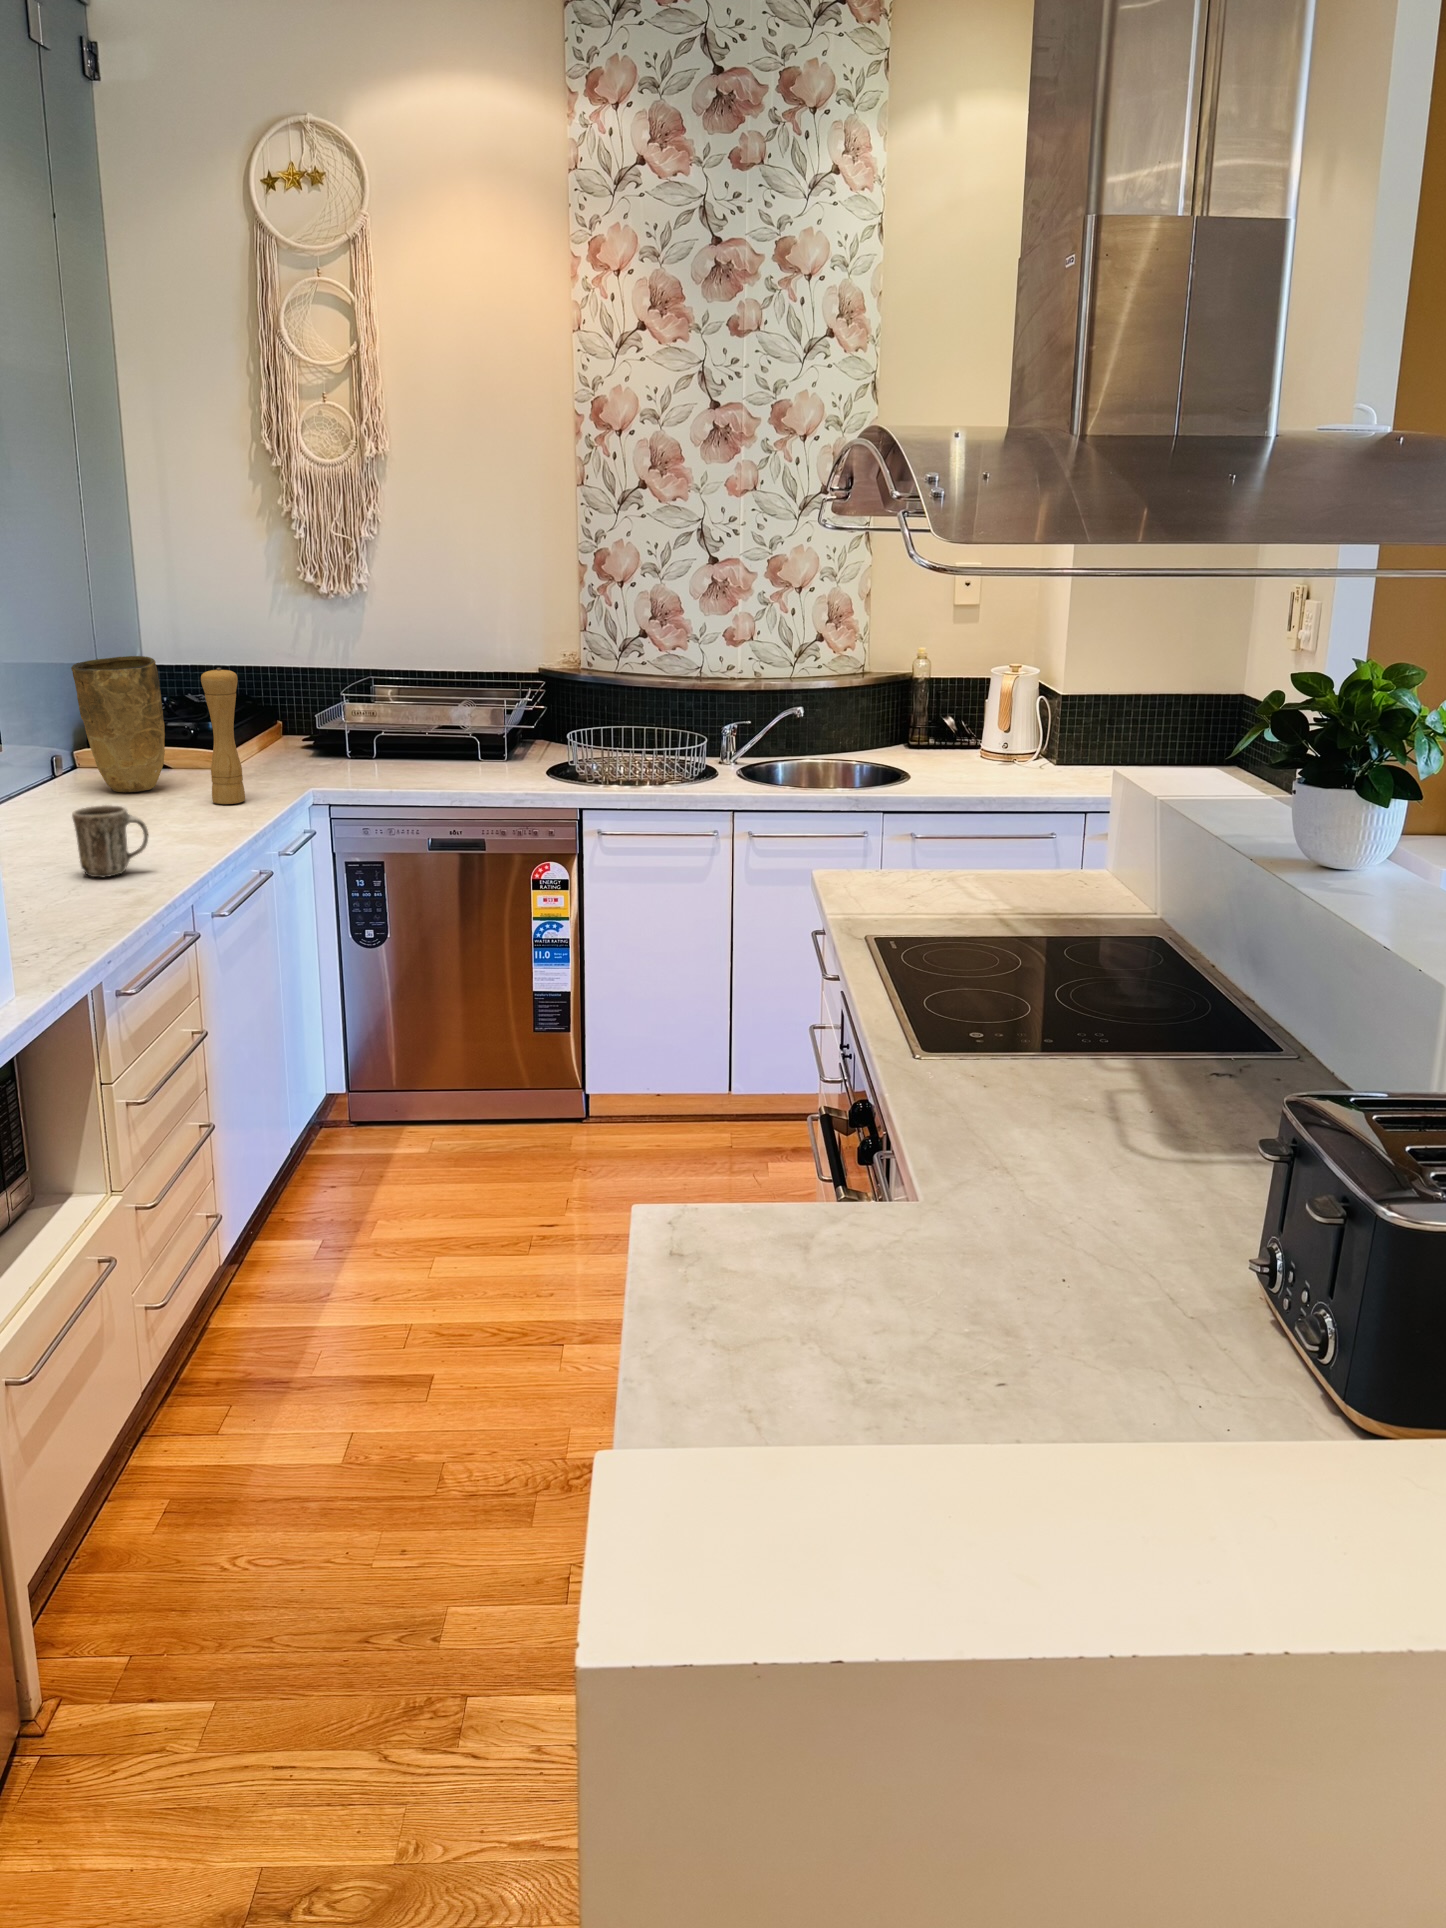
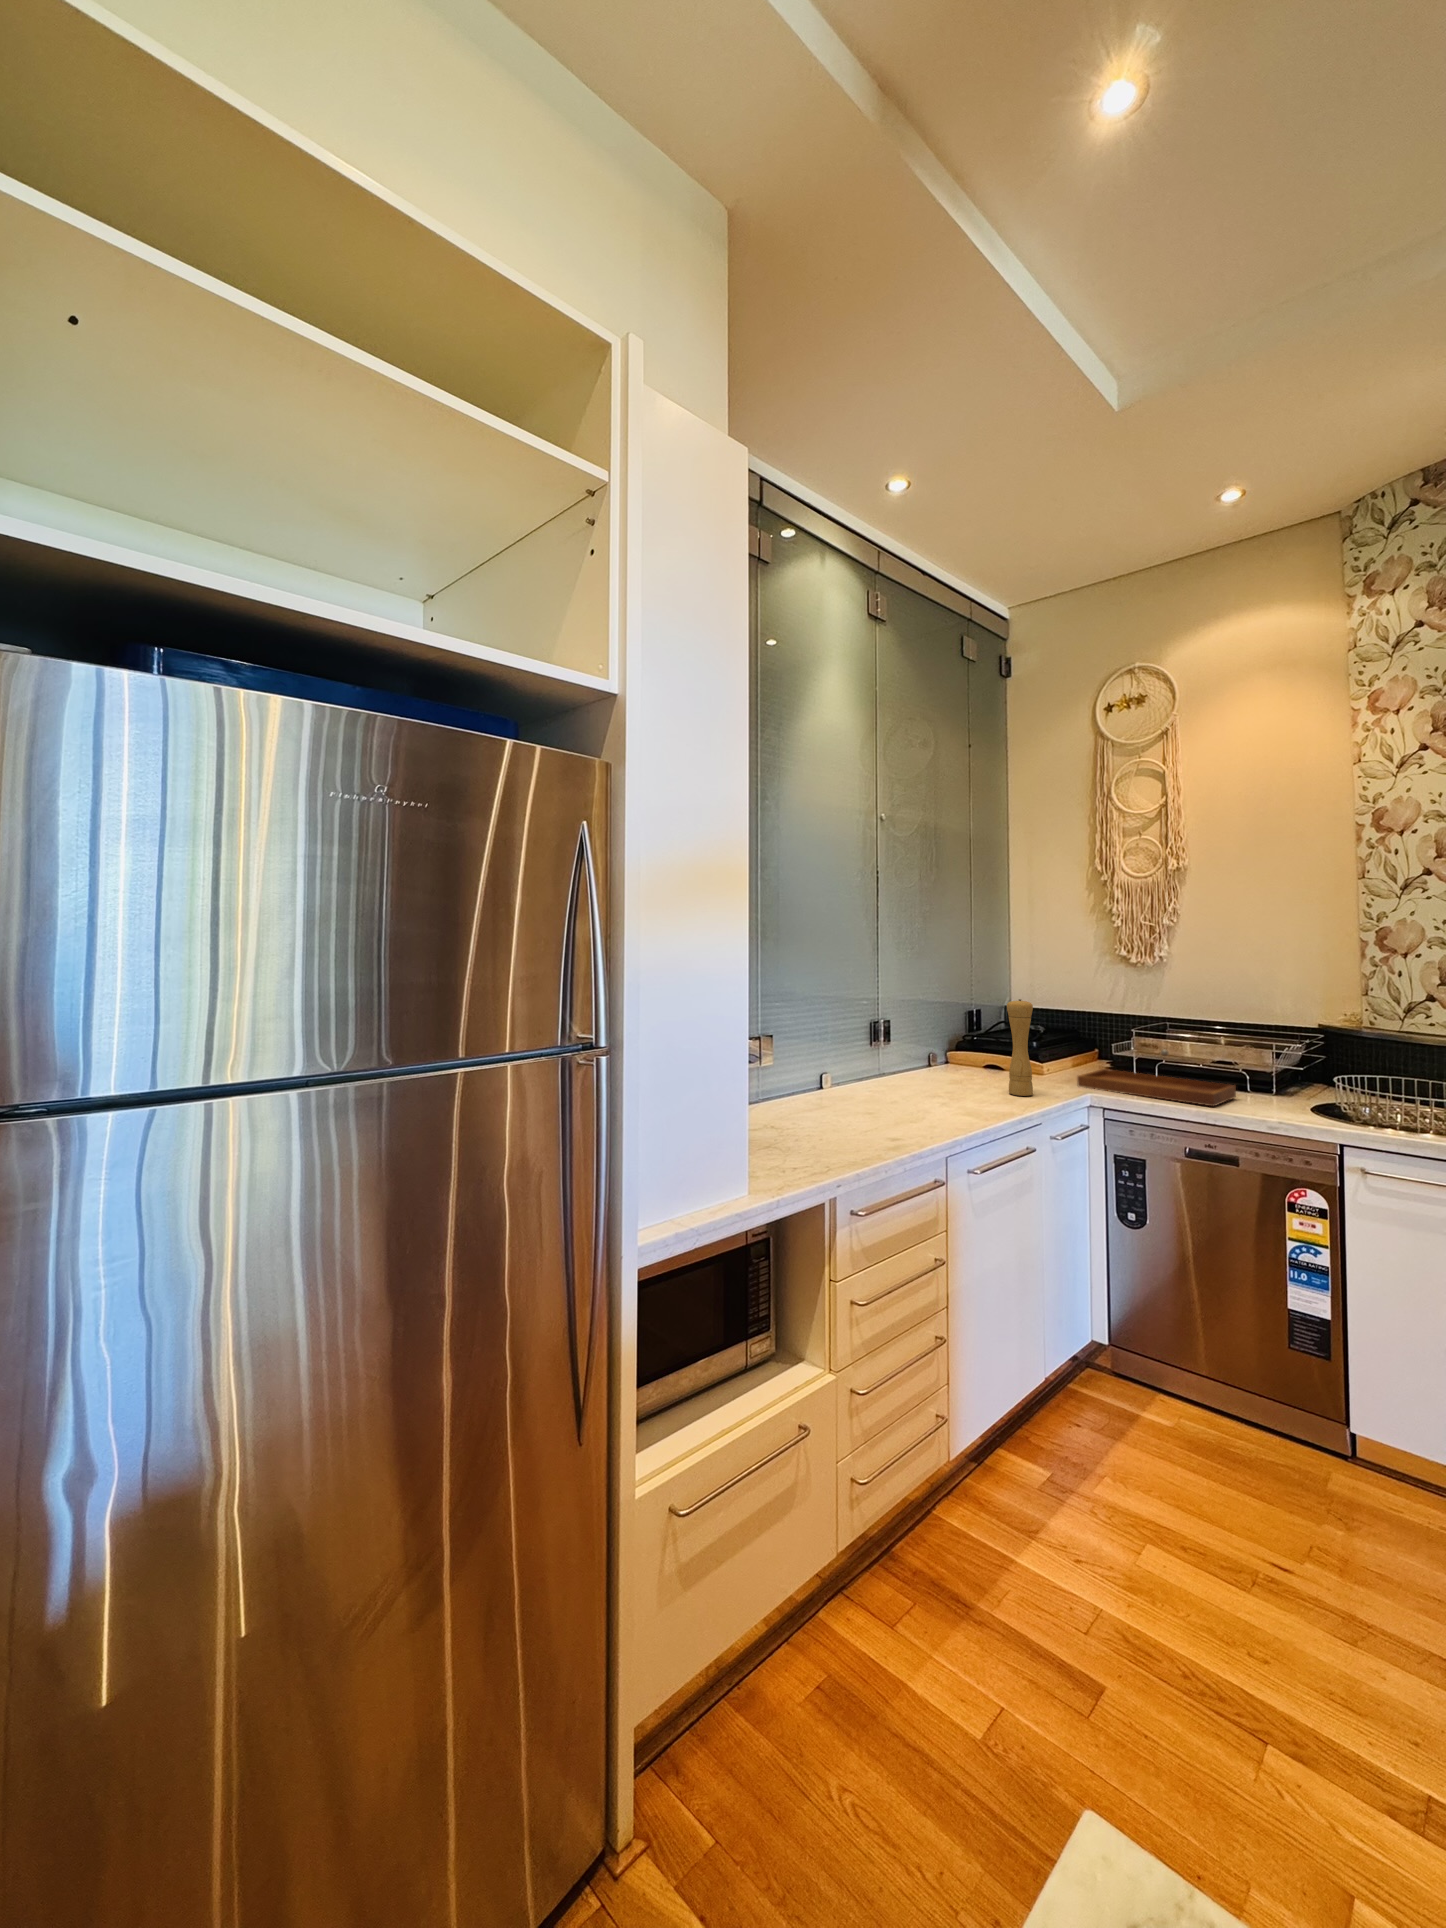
vase: present [71,656,165,792] -> none [932,992,988,1080]
tray: none [288,715,469,782] -> present [1077,1049,1236,1106]
mug: present [72,805,148,877] -> none [879,1076,928,1126]

